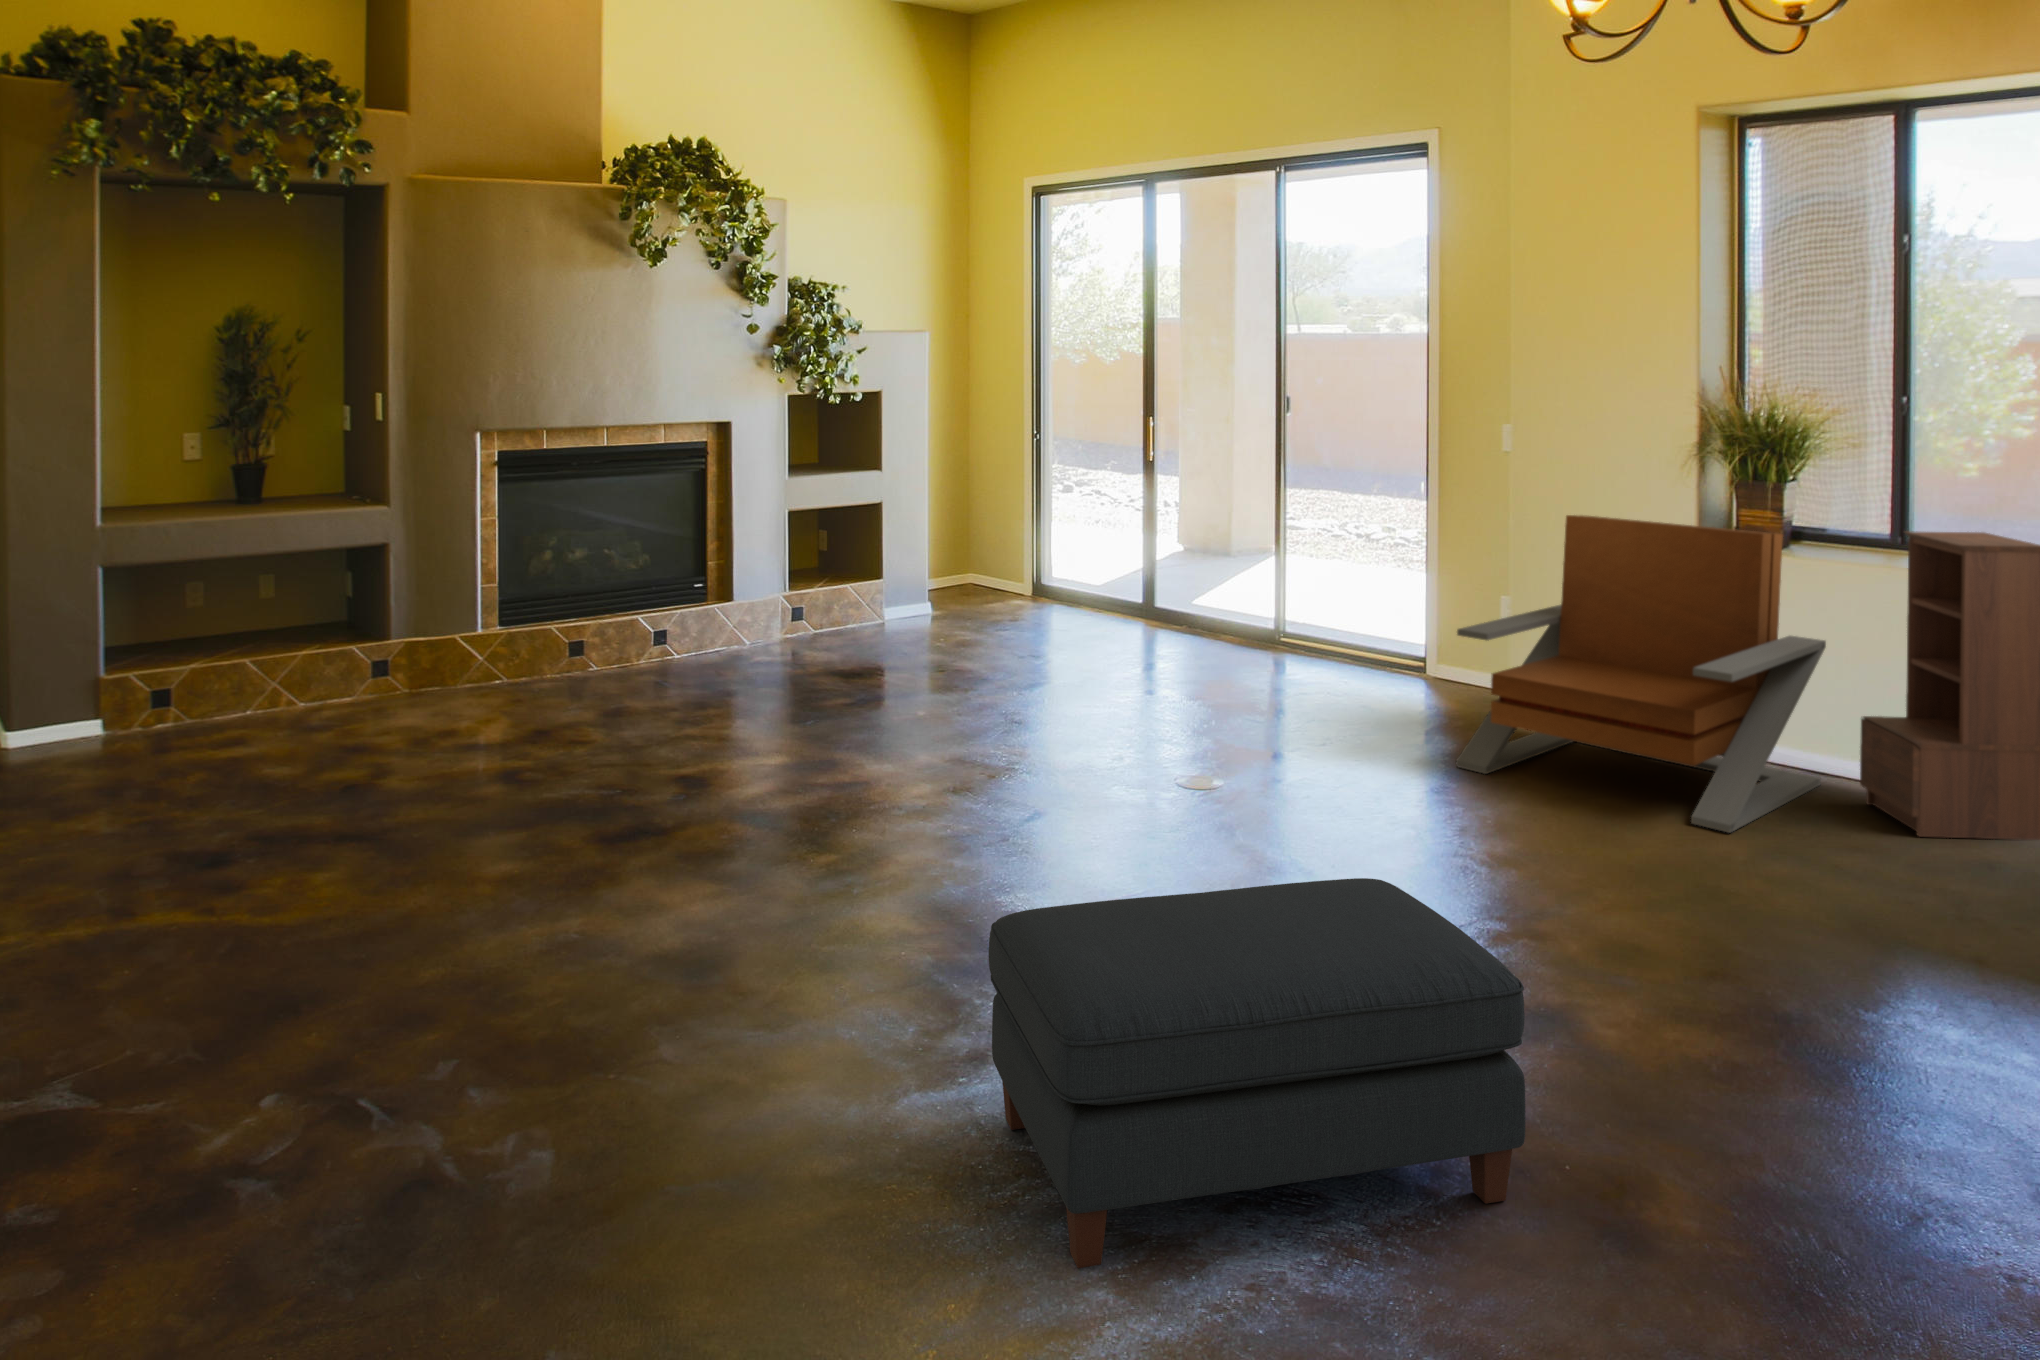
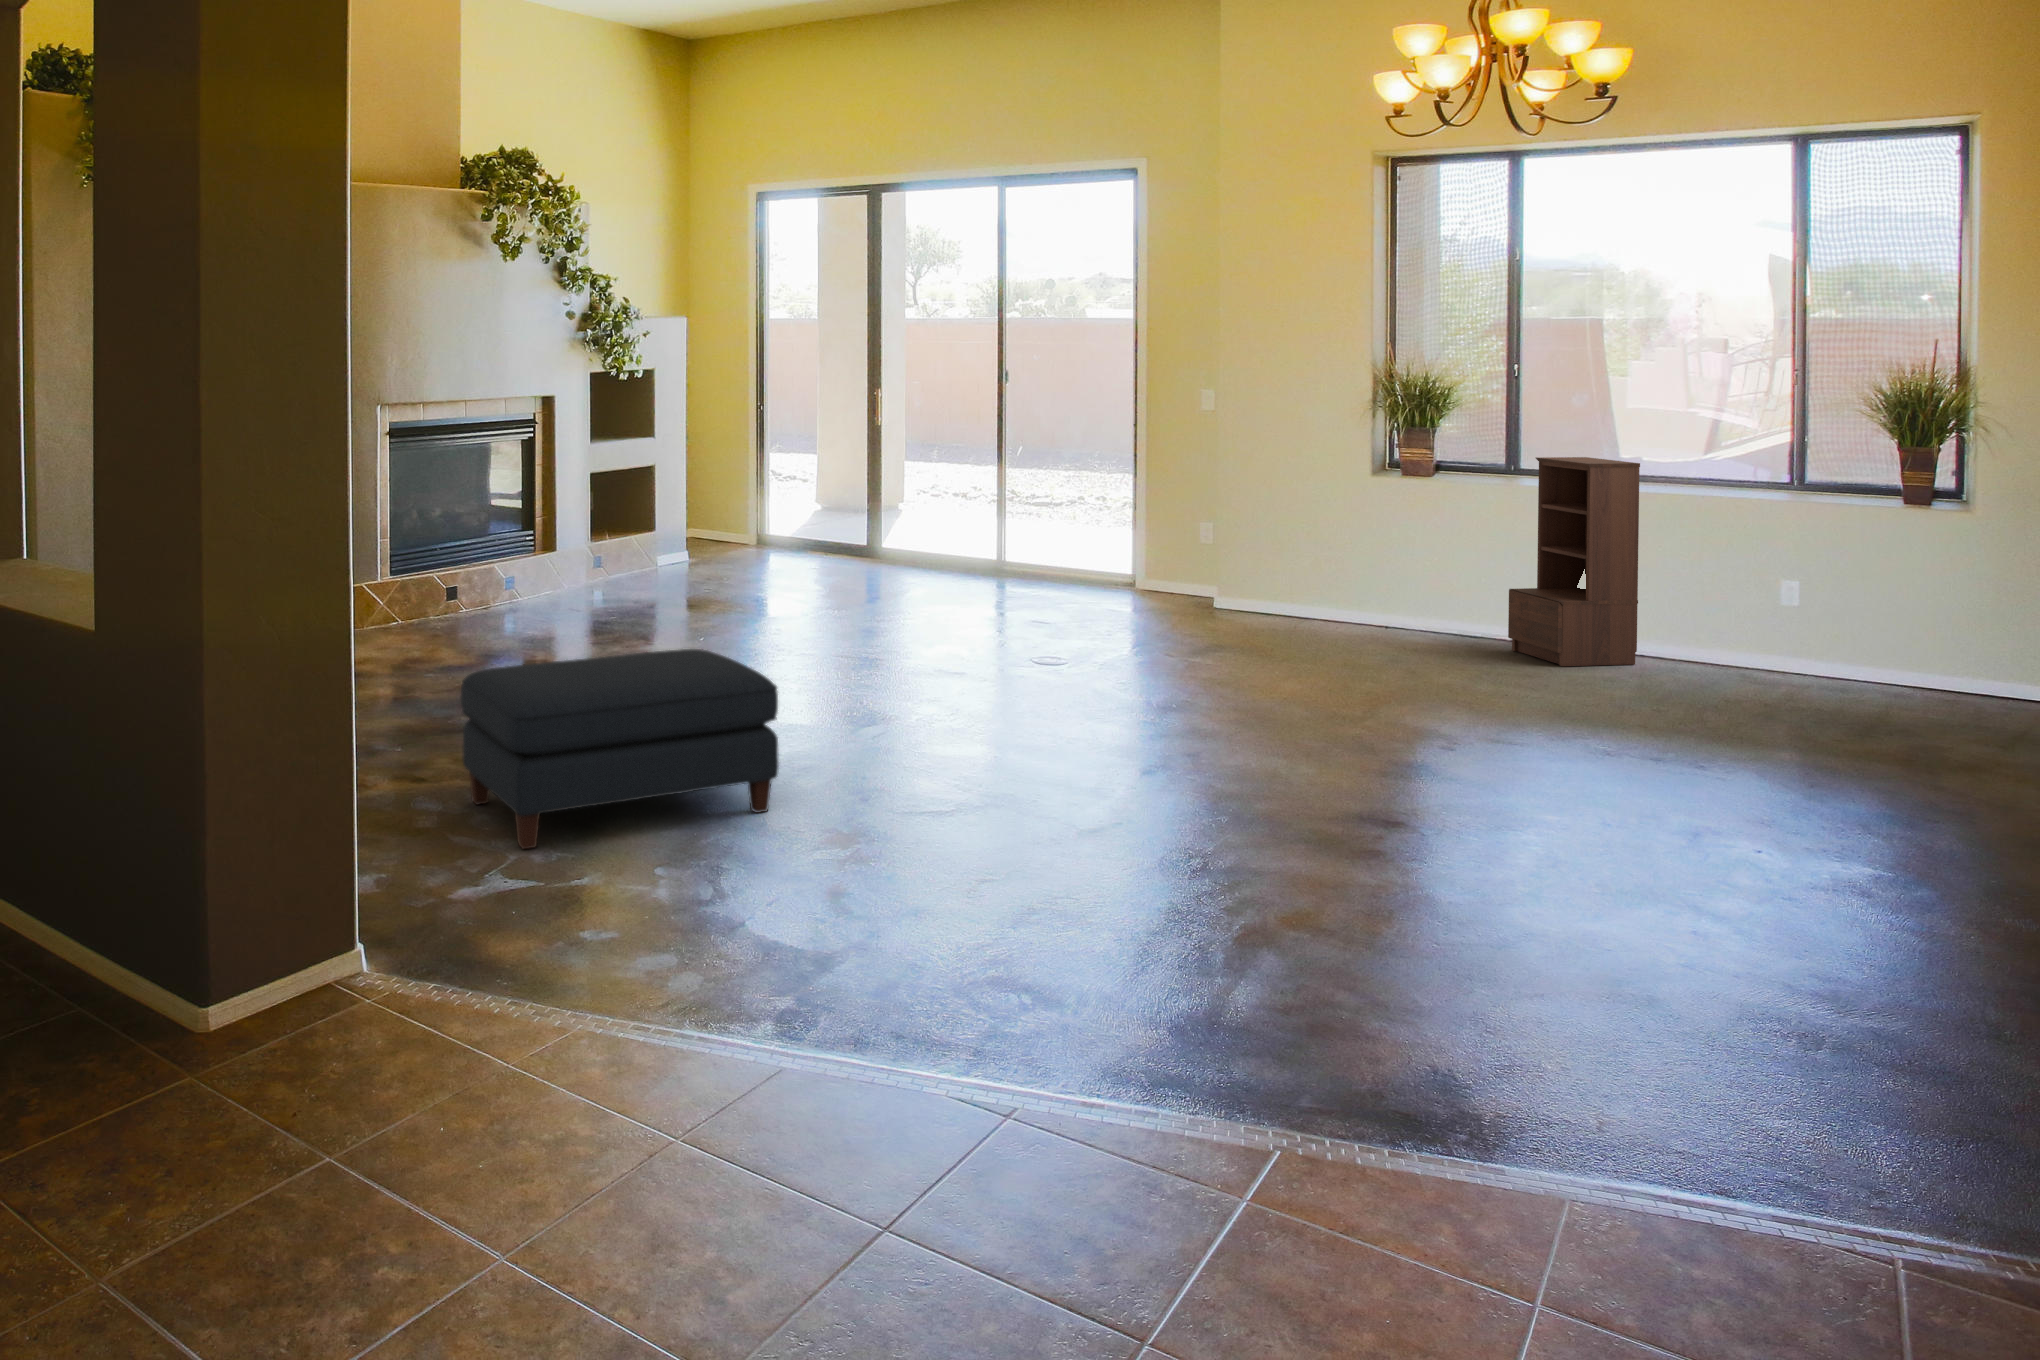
lounge chair: present [1456,515,1826,833] -> none [1224,455,1476,670]
ottoman: present [989,878,1525,1268] -> present [461,649,779,849]

